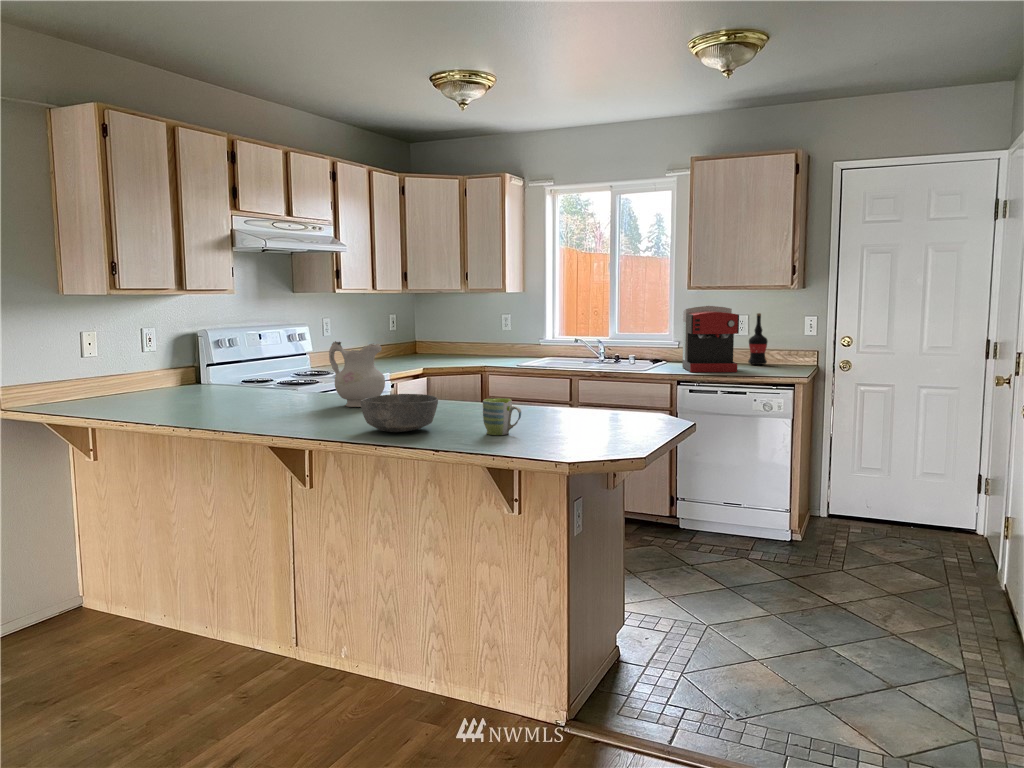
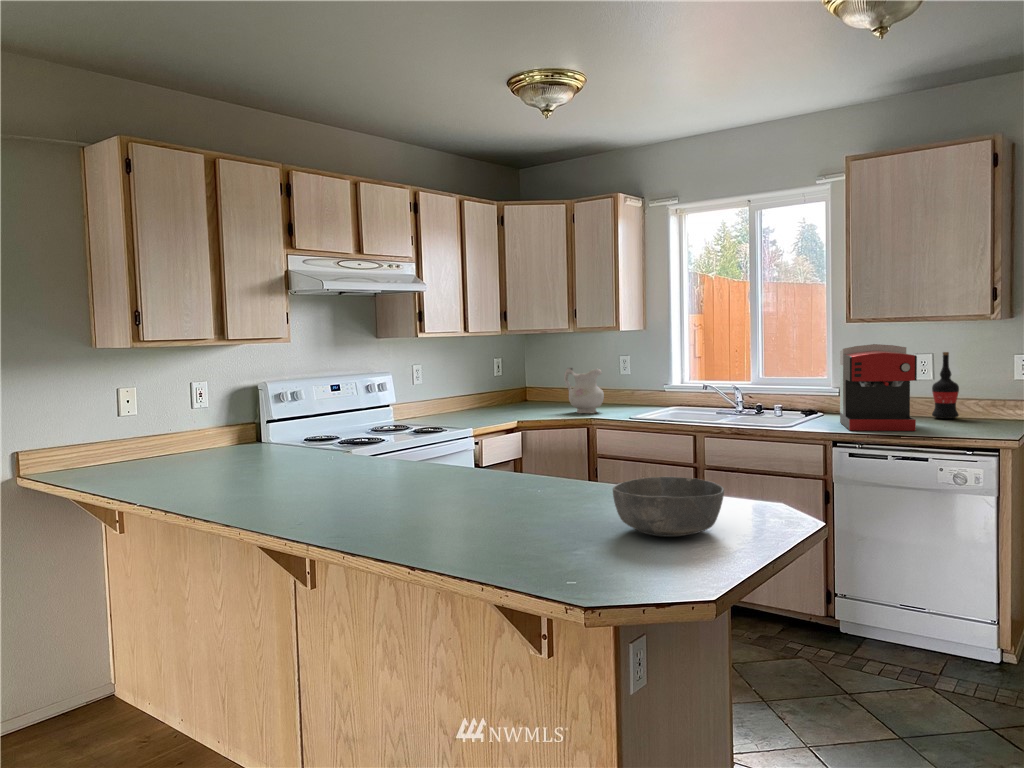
ceramic pitcher: present [329,341,385,407] -> present [564,368,604,413]
bowl: present [361,394,438,432] -> present [613,477,724,537]
mug: present [483,398,521,435] -> none [508,493,562,549]

